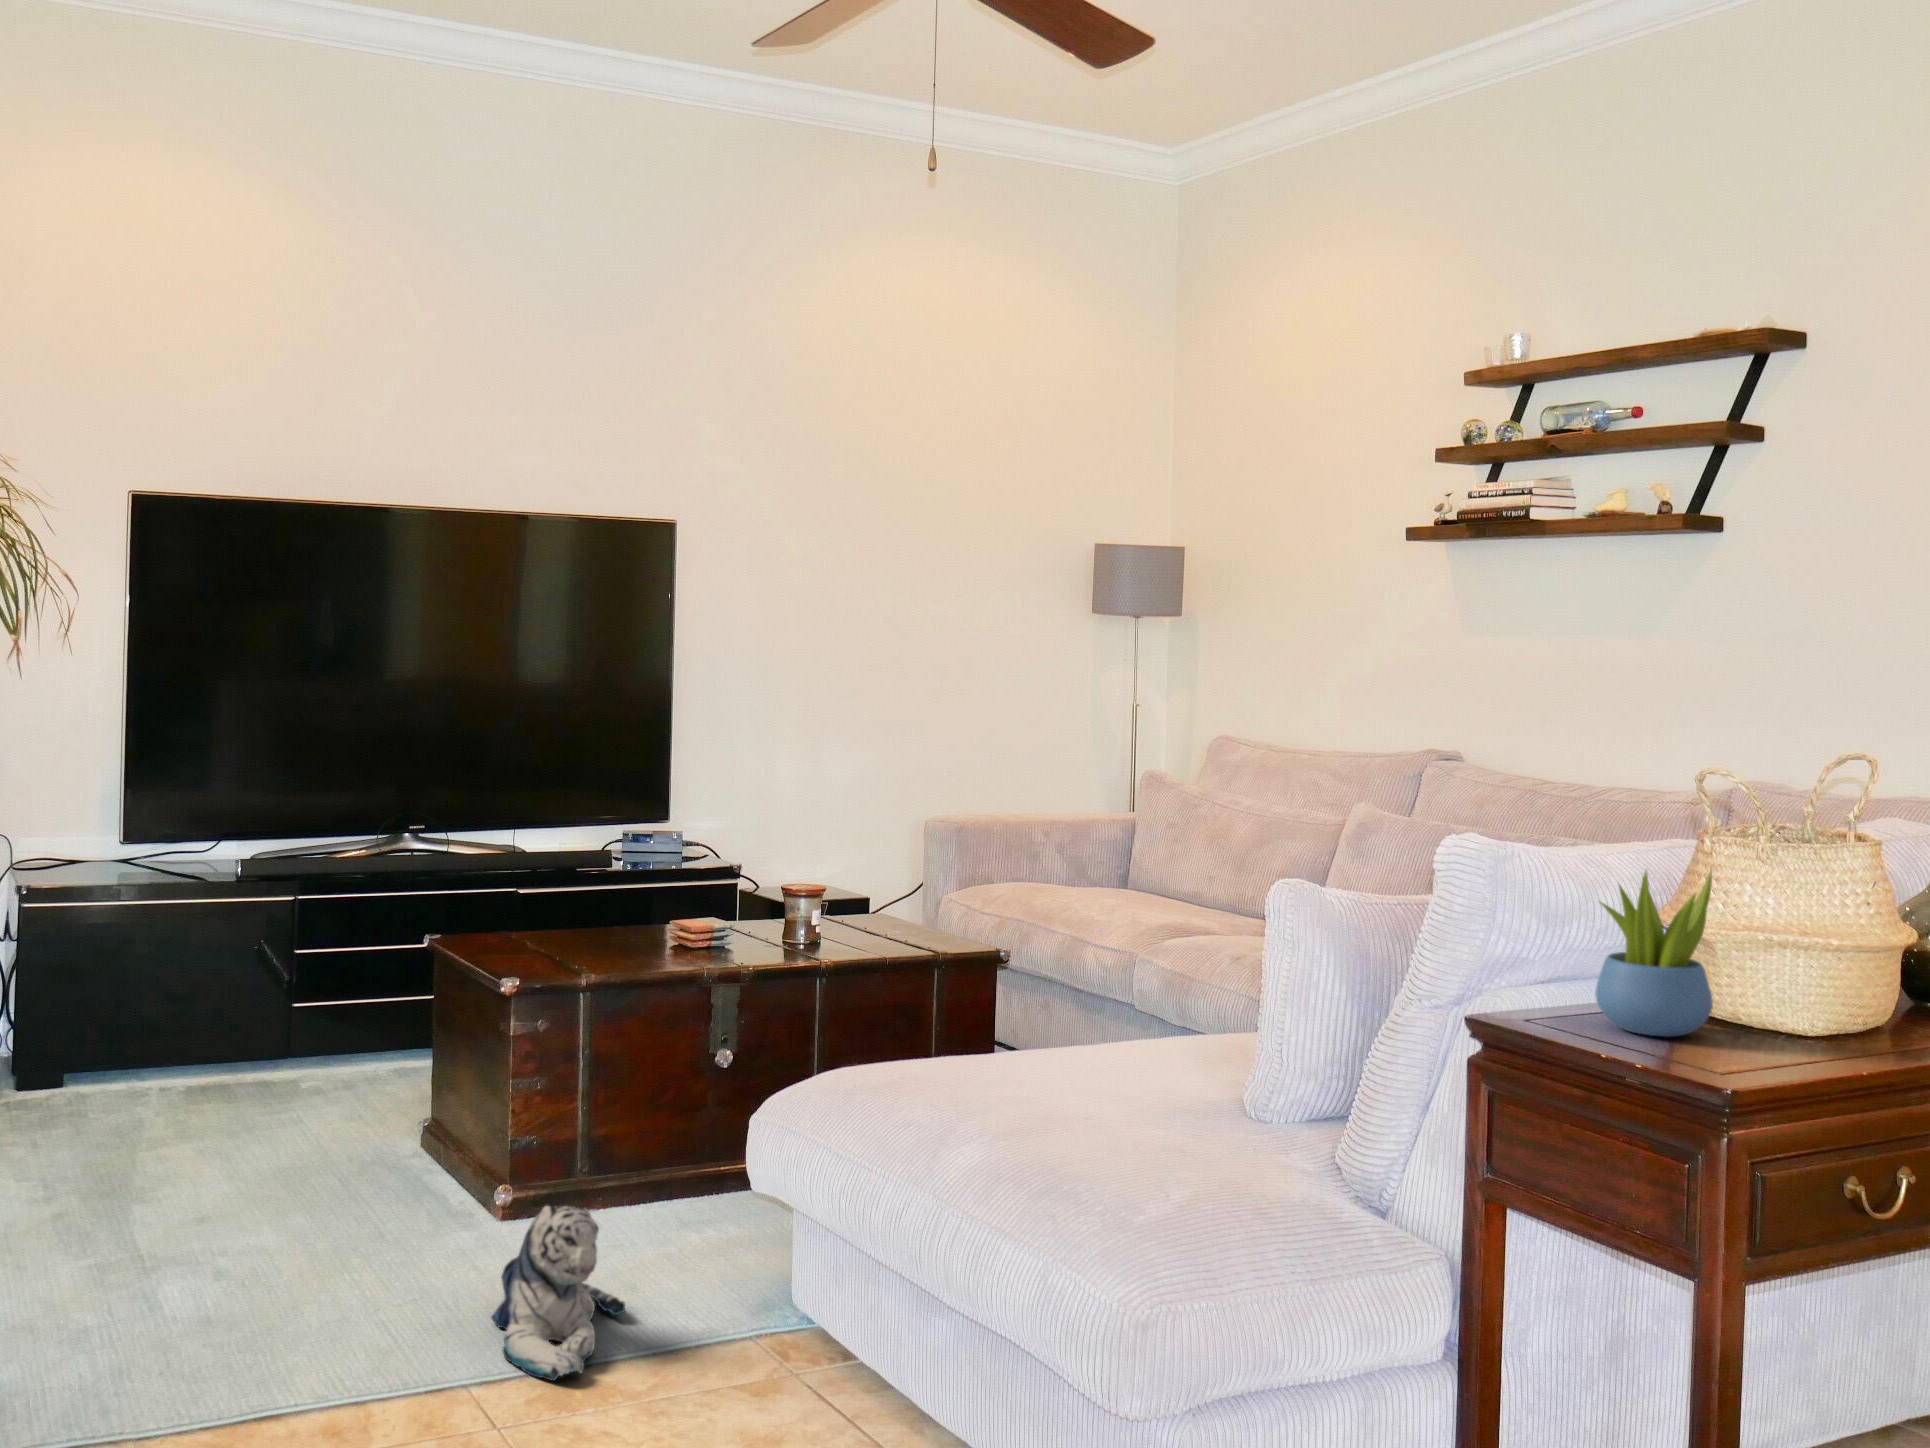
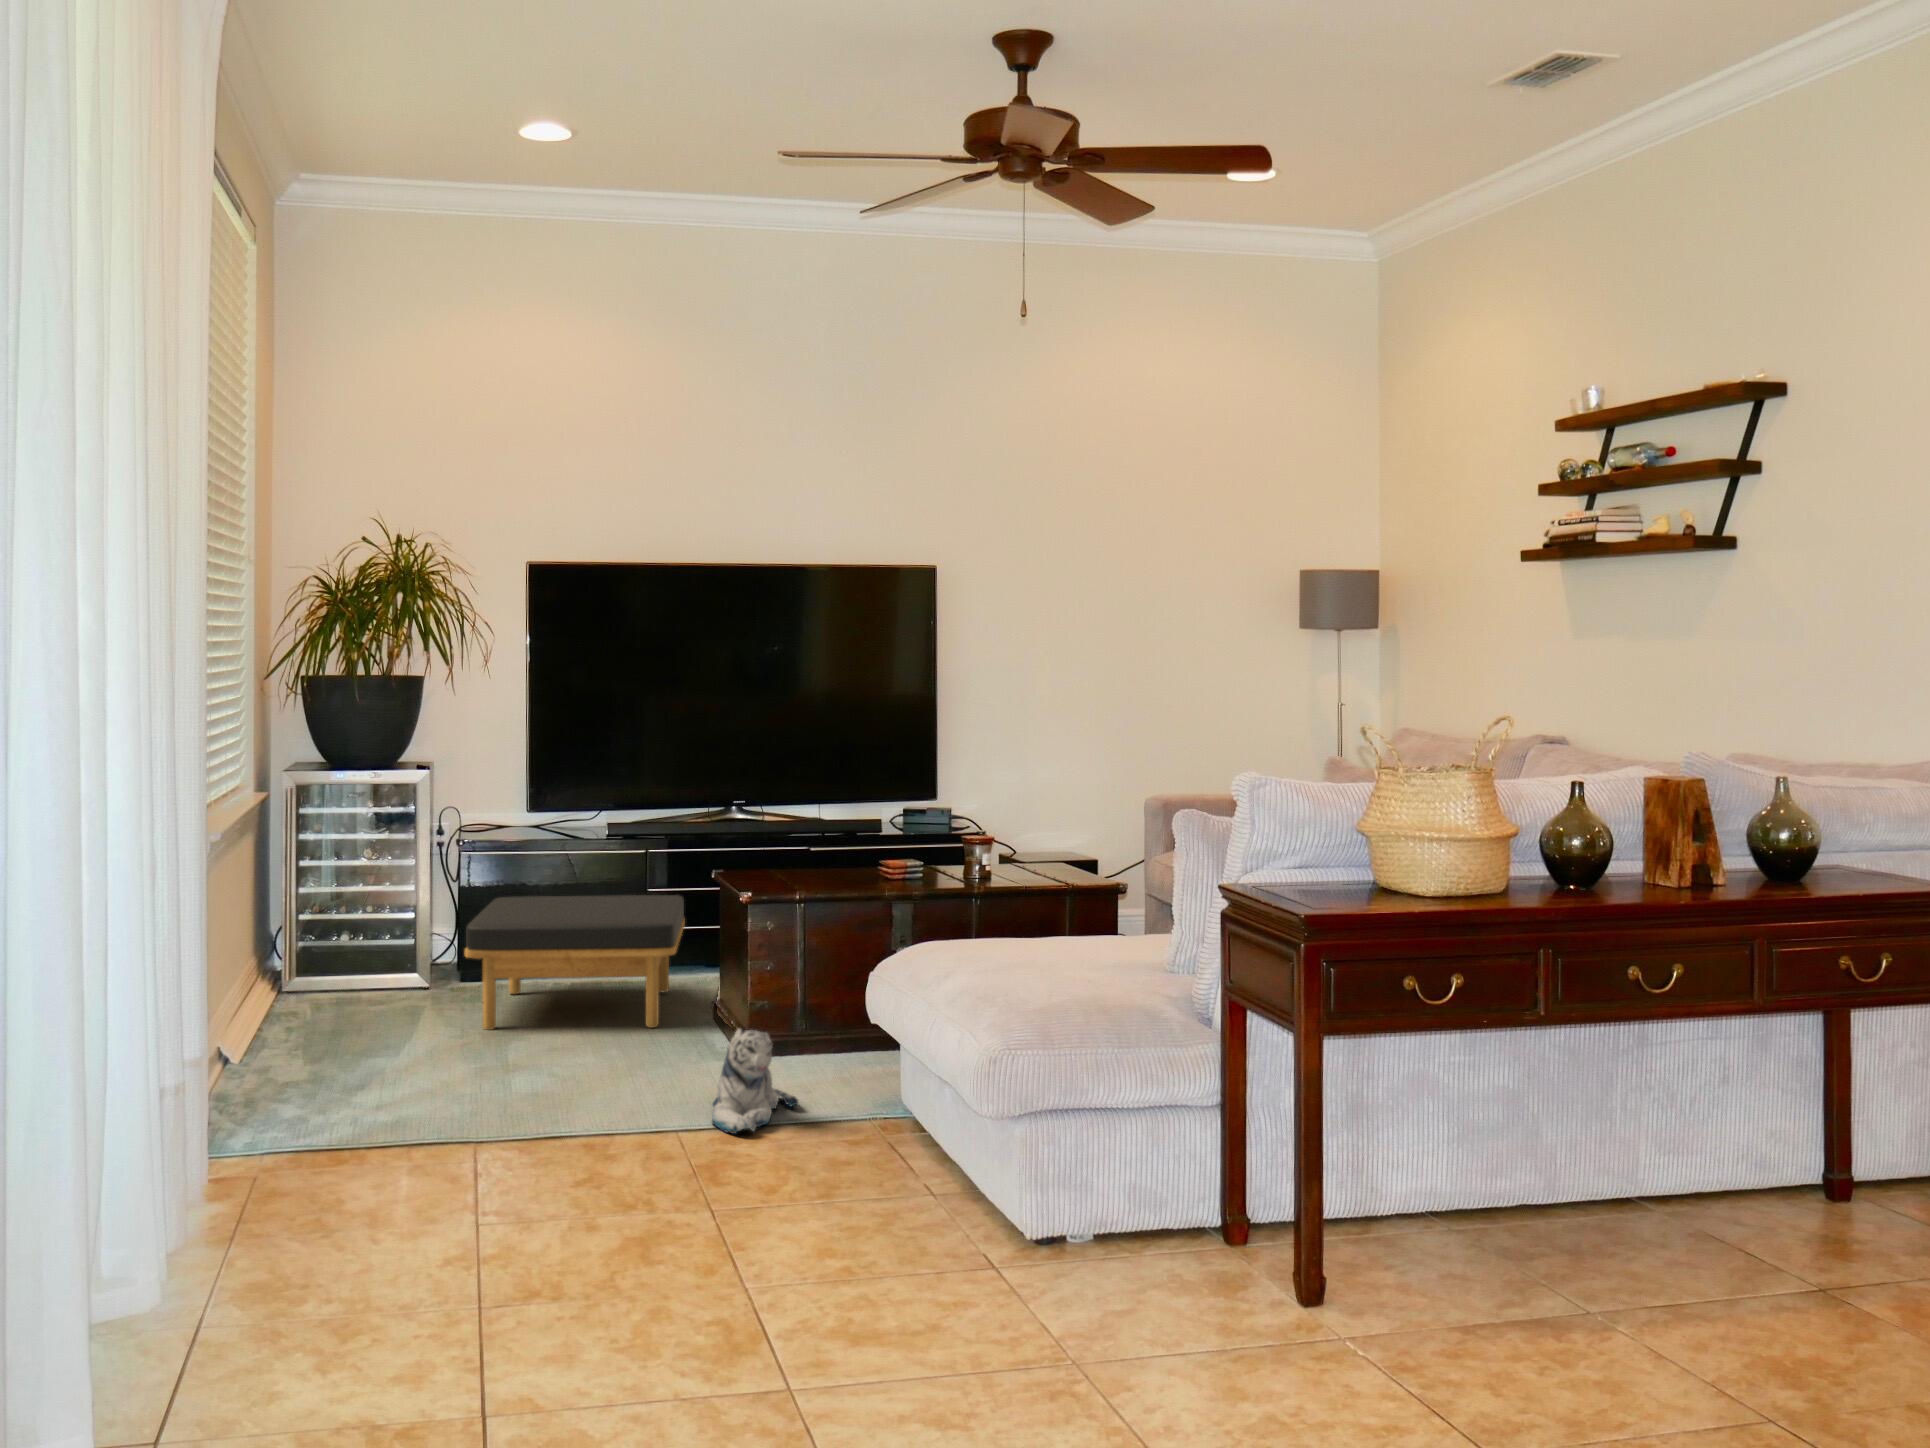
succulent plant: present [1595,871,1713,1037] -> none [1295,786,1366,893]
ottoman: none [49,962,373,1180] -> present [465,895,685,1030]

